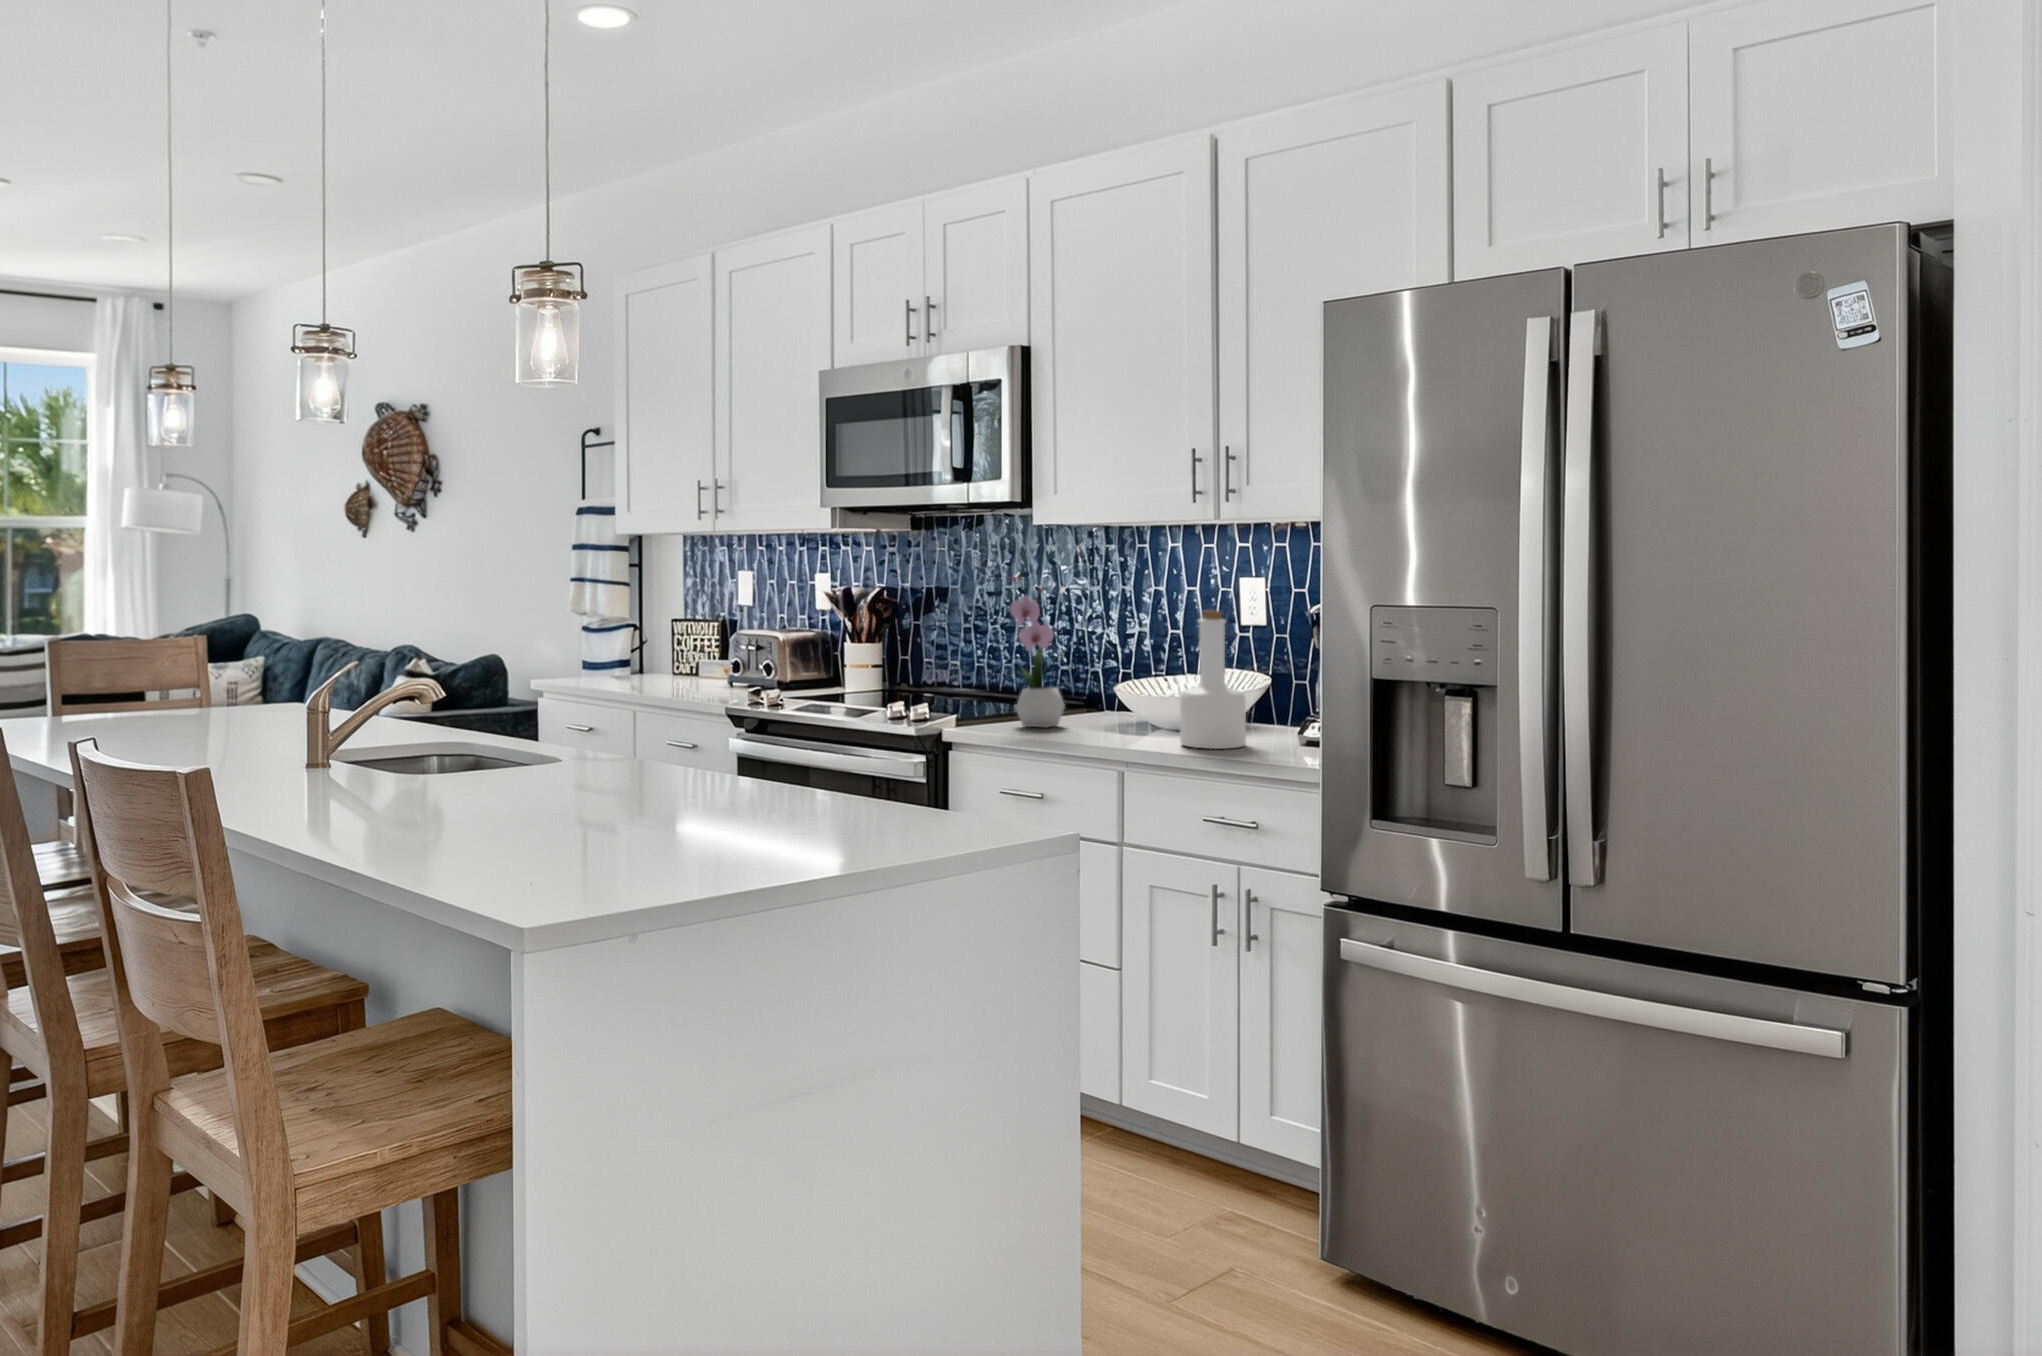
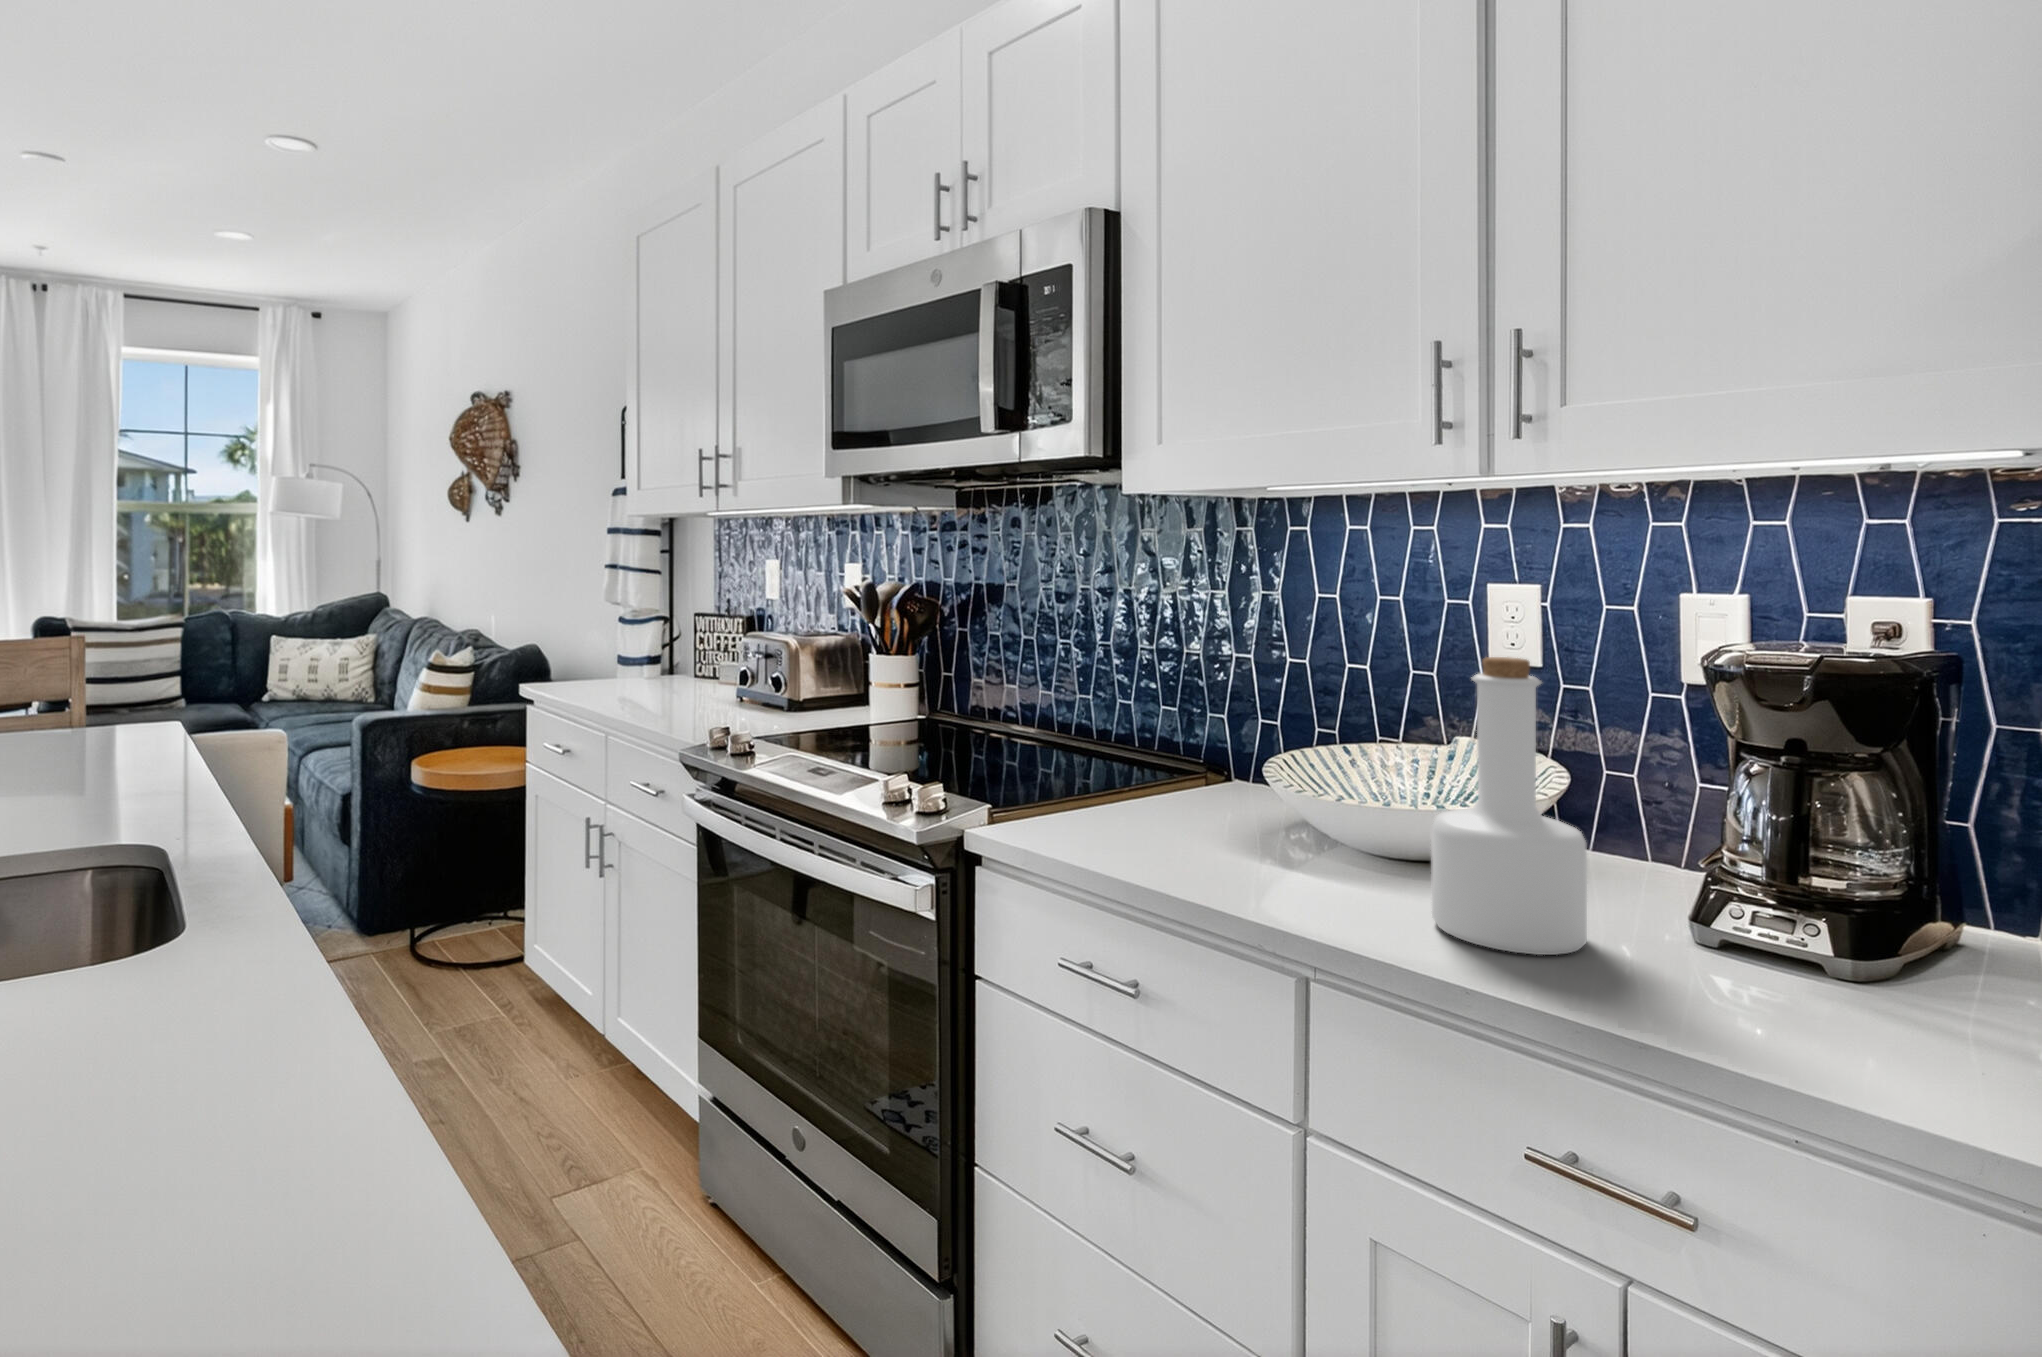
flower arrangement: present [1010,576,1065,728] -> none [1084,577,1188,837]

